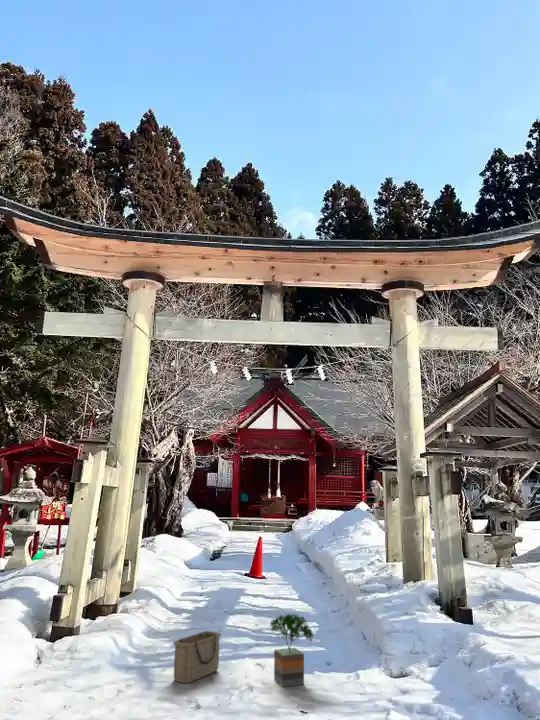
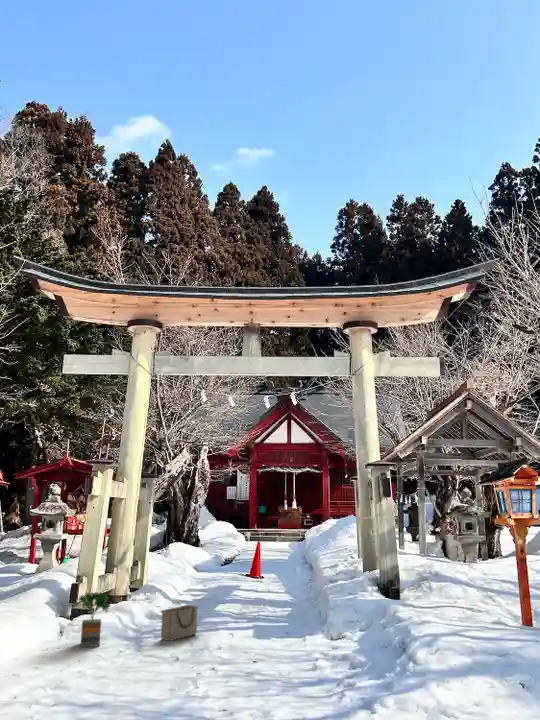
potted tree: present [270,614,313,687] -> present [79,592,110,647]

